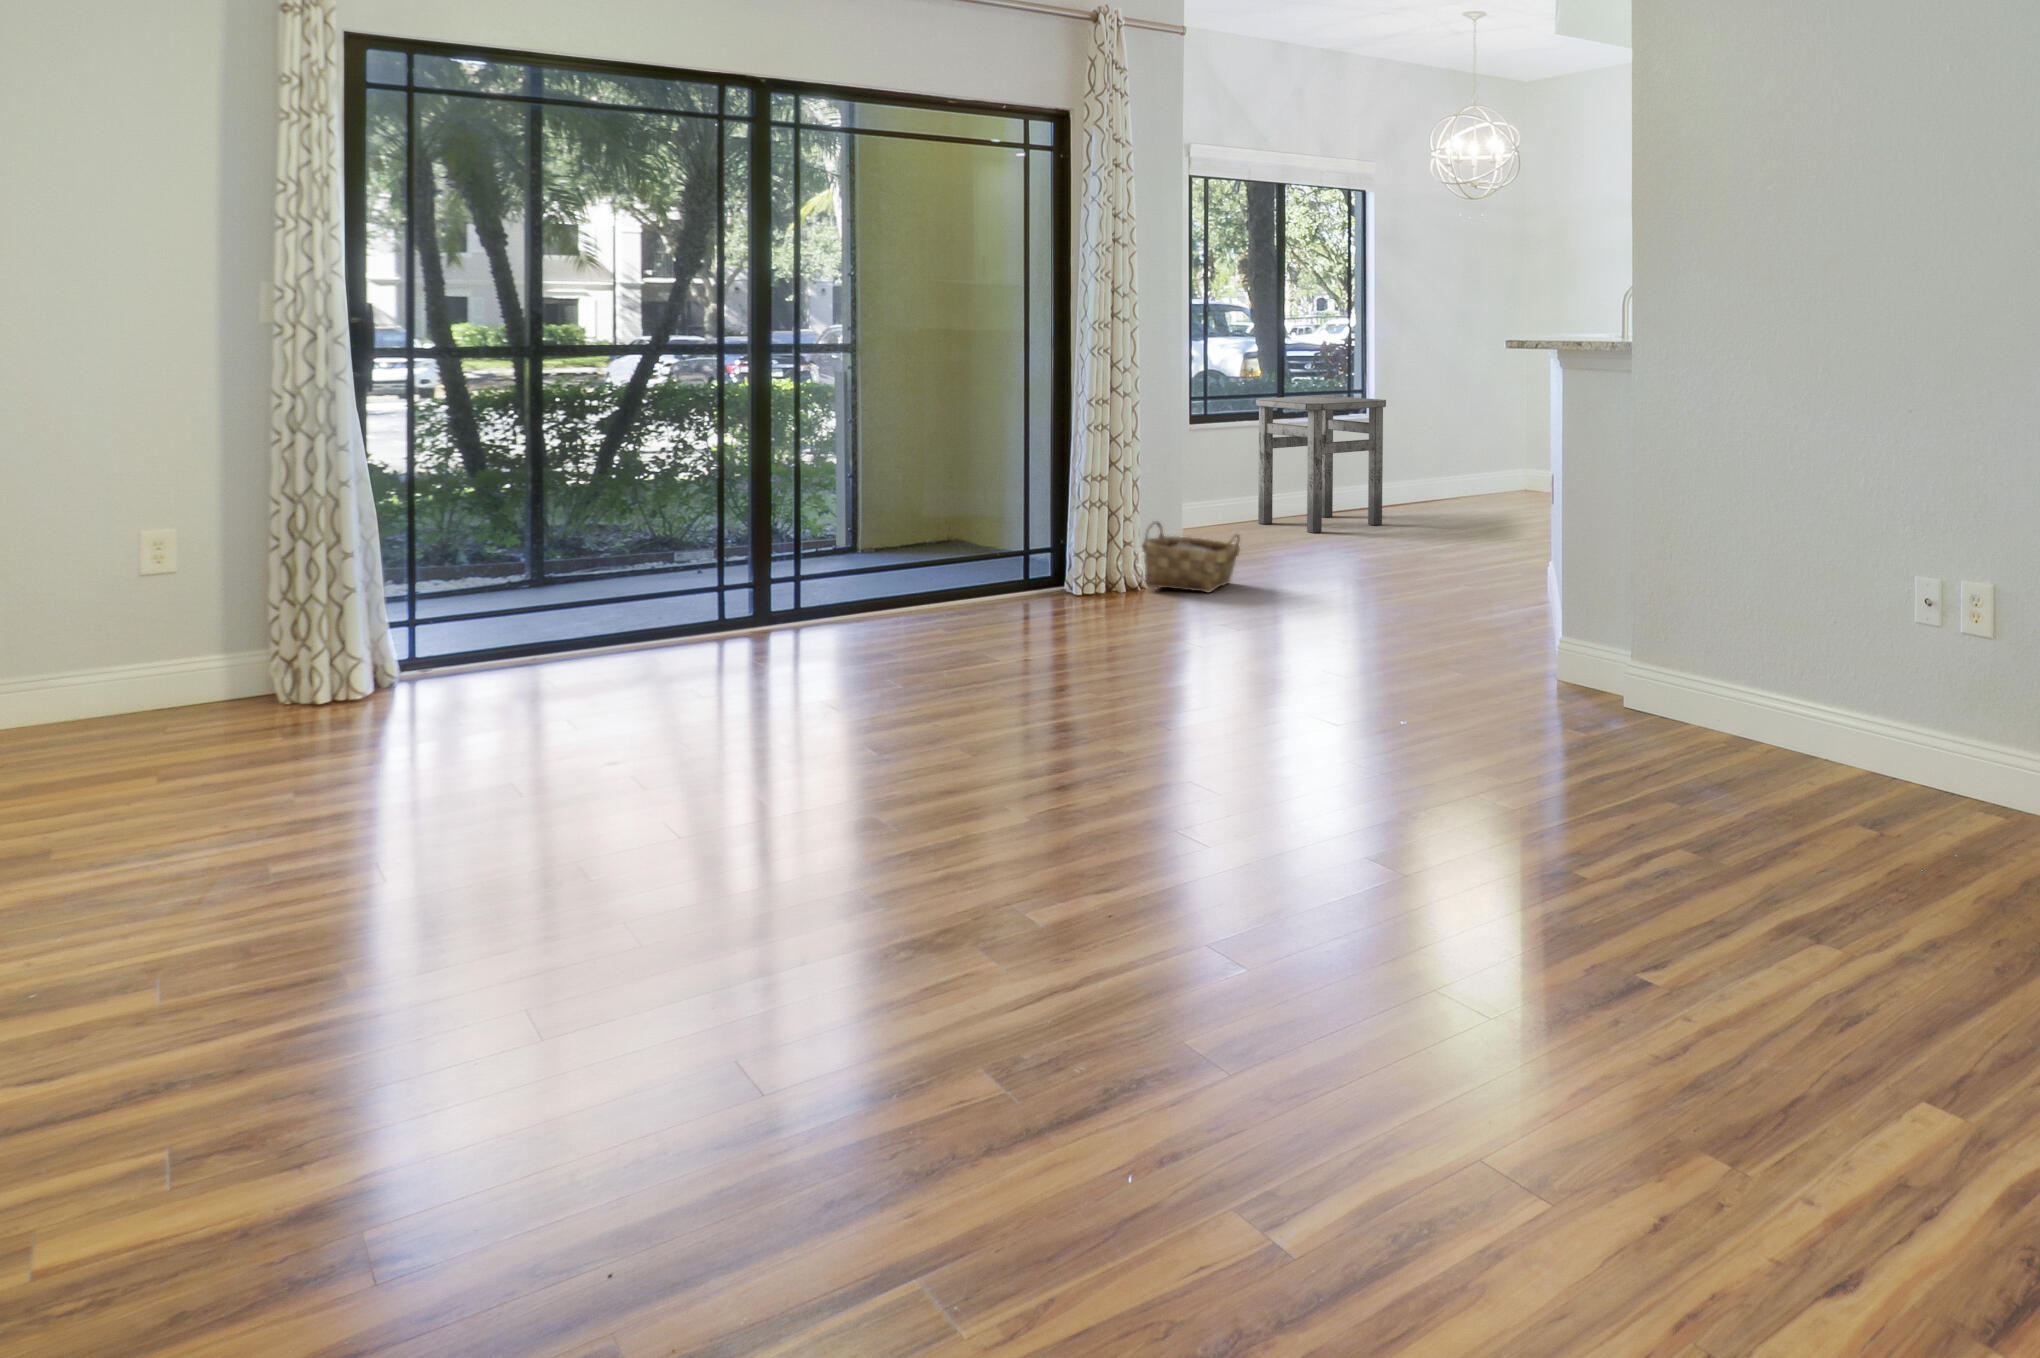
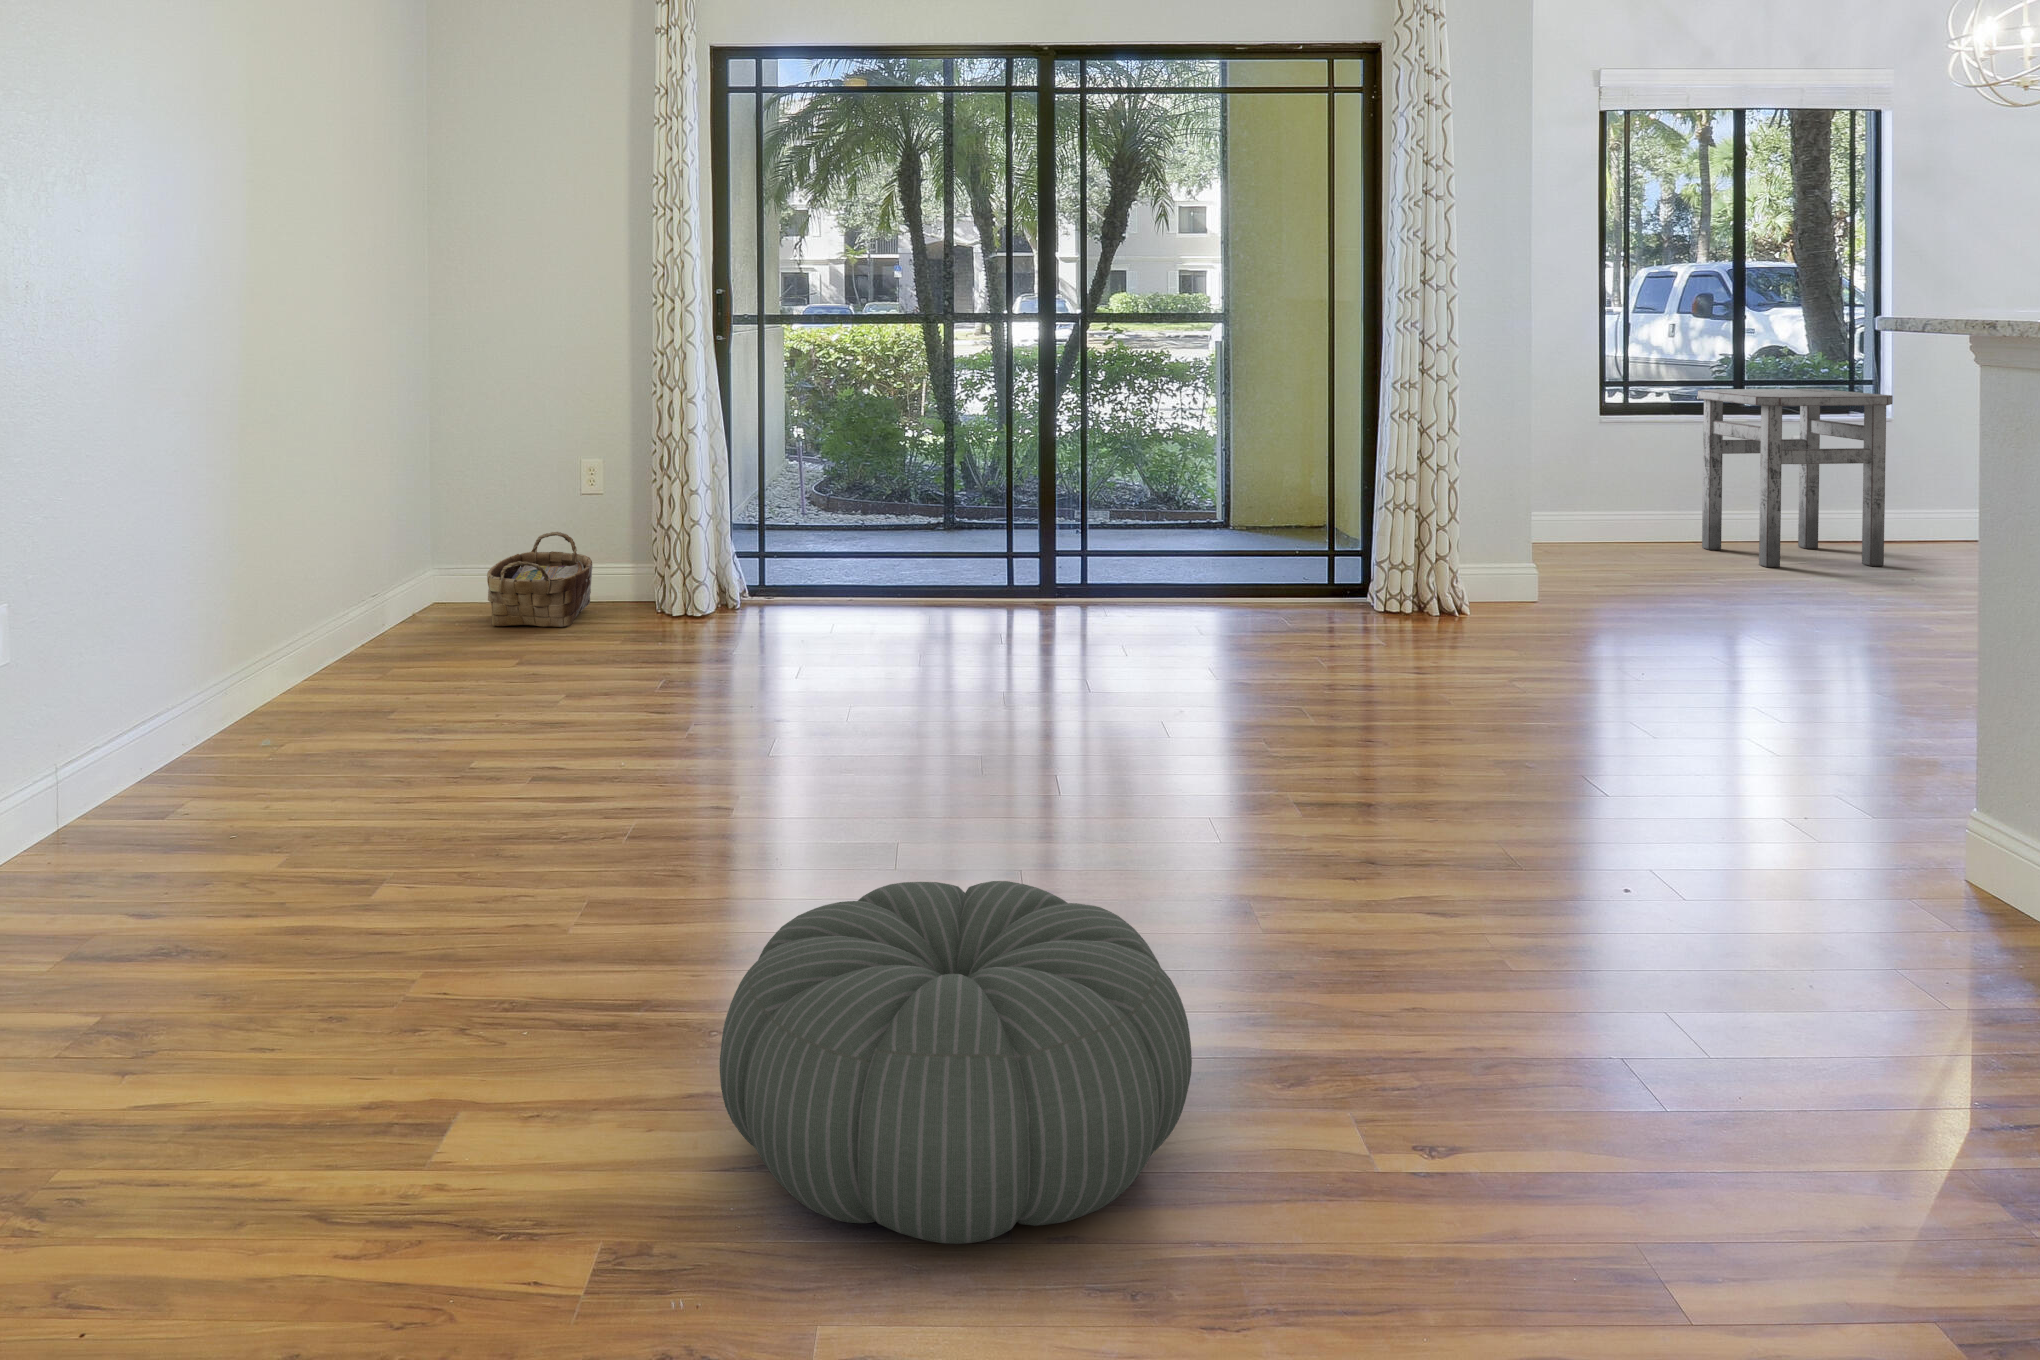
woven basket: present [1142,521,1240,593] -> present [487,532,592,627]
pouf: none [1041,780,1371,997] -> present [720,881,1192,1244]

